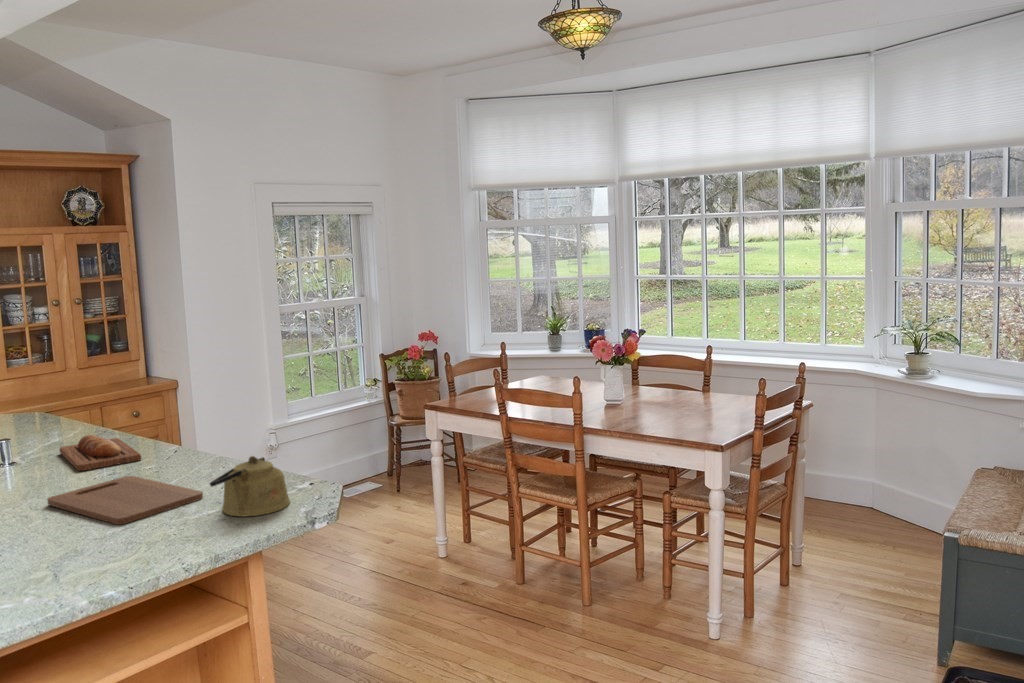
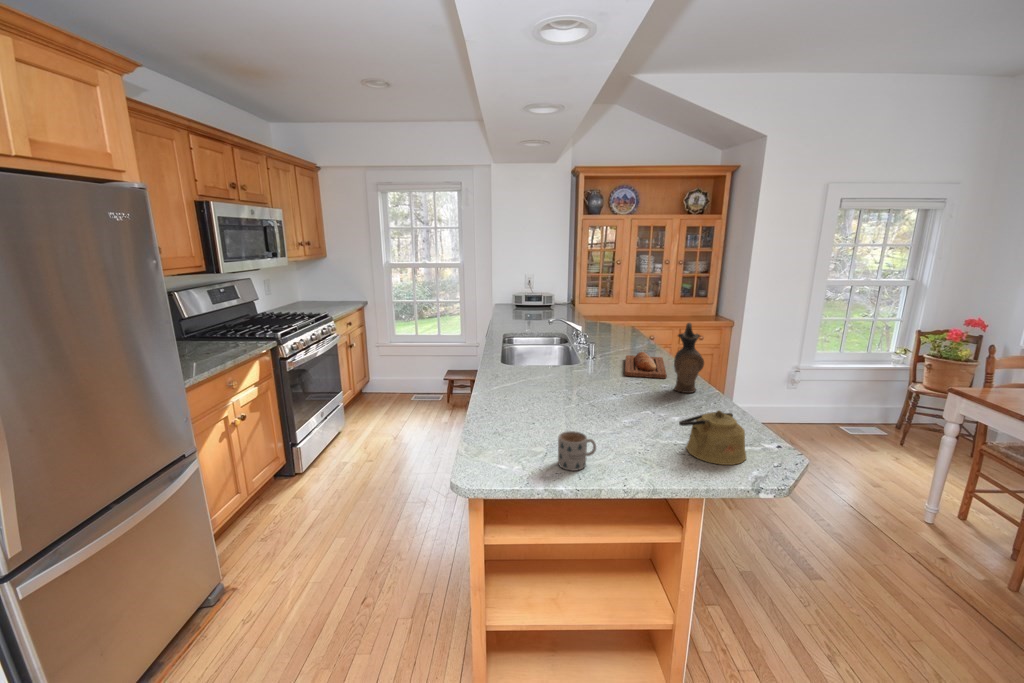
ceramic pitcher: none [154,374,197,468] -> present [674,323,704,393]
cutting board: present [47,476,203,525] -> none [589,390,683,430]
mug: none [73,525,126,577] -> present [558,431,596,471]

